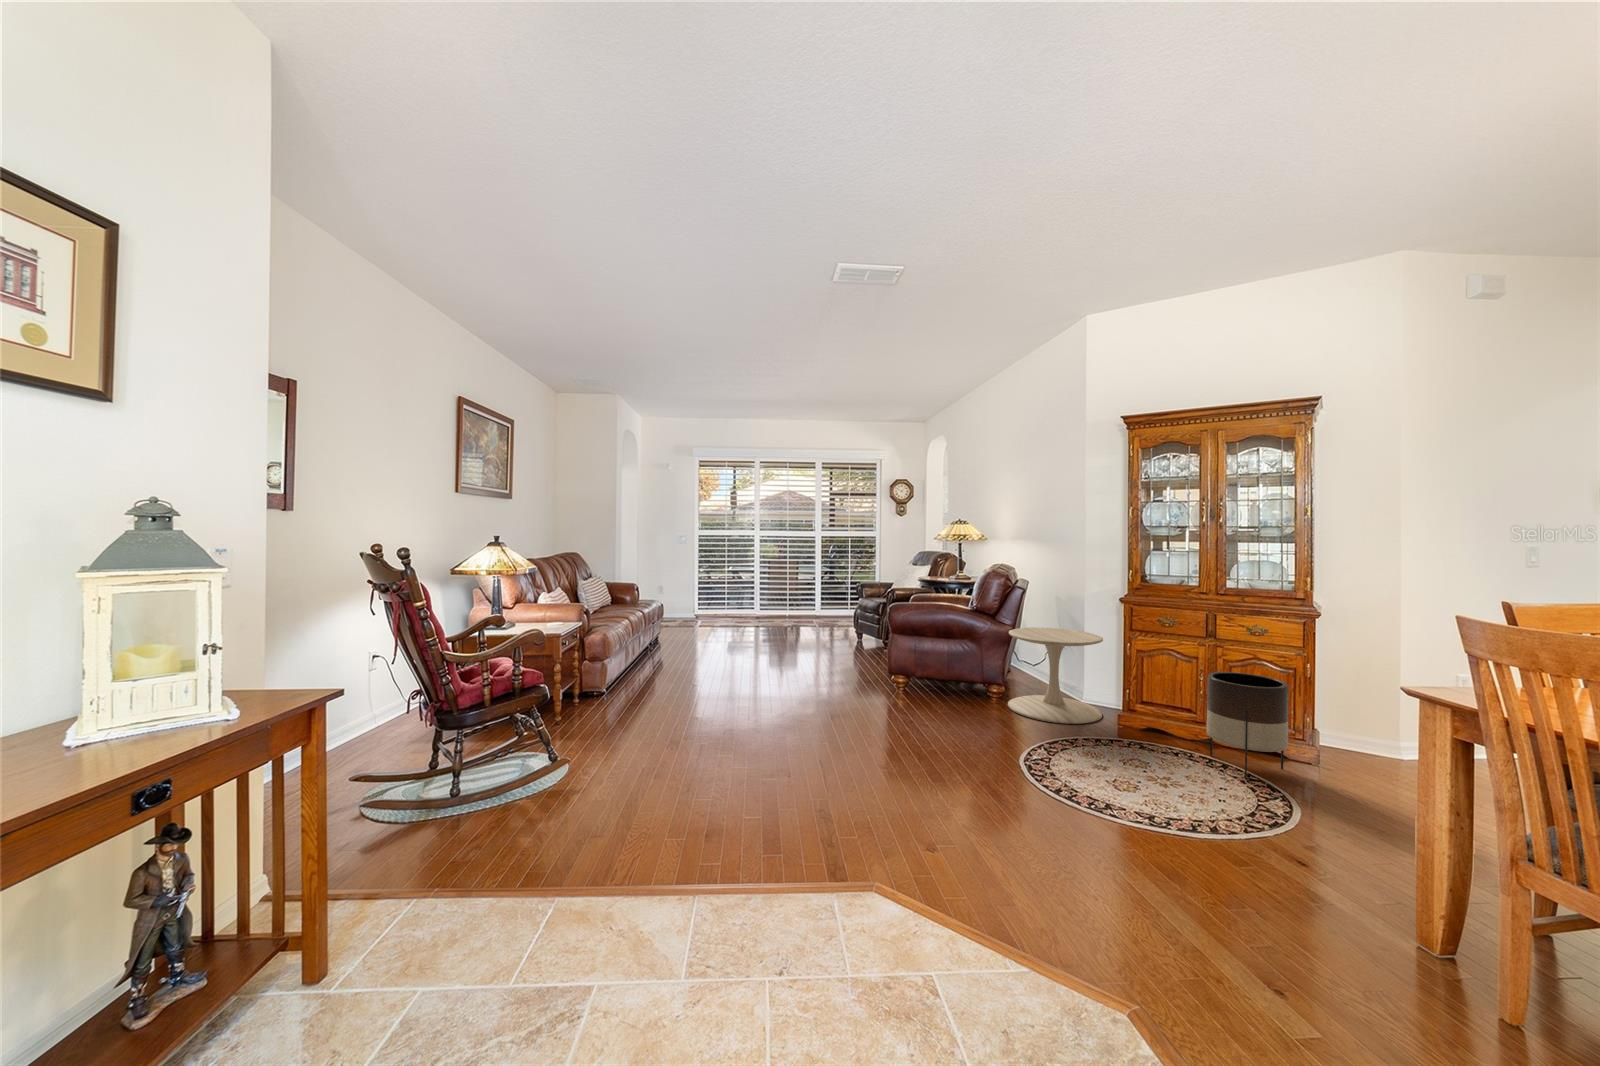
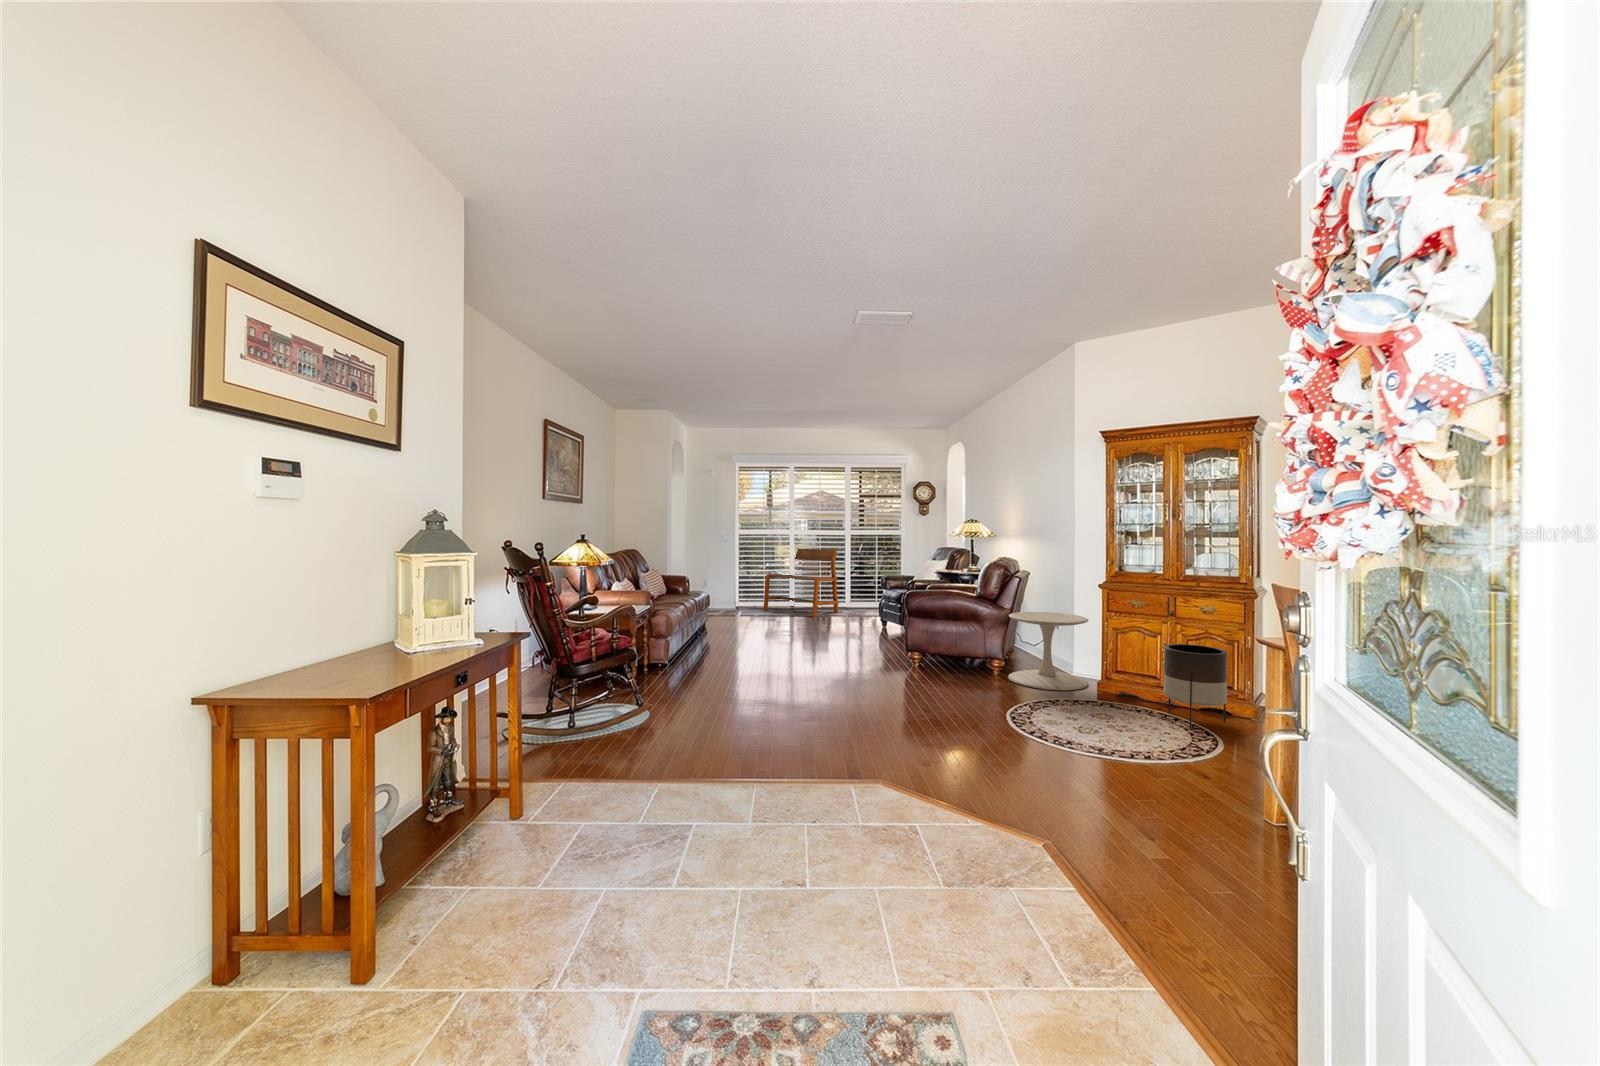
bench: none [726,550,808,627] -> present [763,549,839,617]

